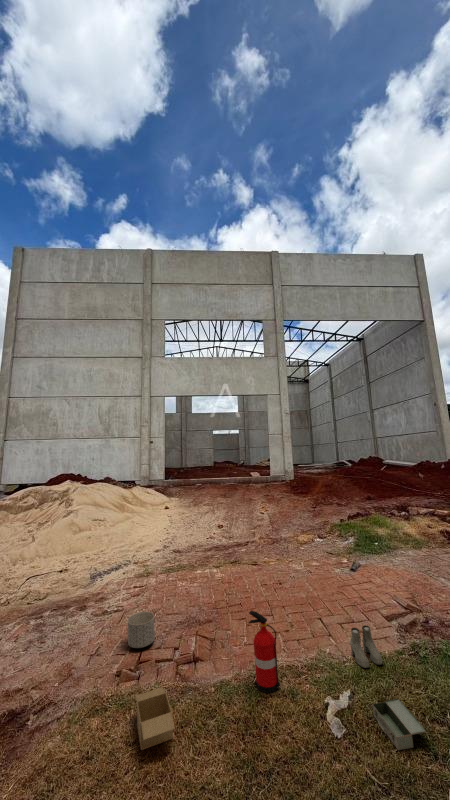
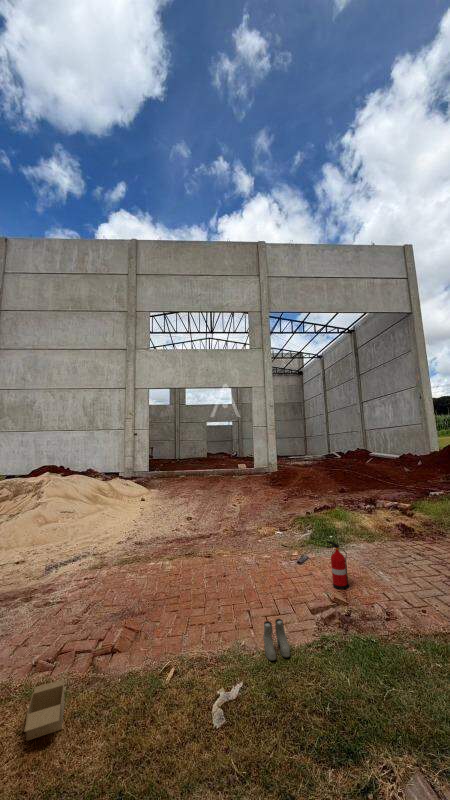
fire extinguisher: present [249,611,280,693] -> present [327,541,349,590]
planter: present [128,612,155,648] -> none [54,604,82,639]
toolbox: present [373,699,426,750] -> none [260,692,301,743]

